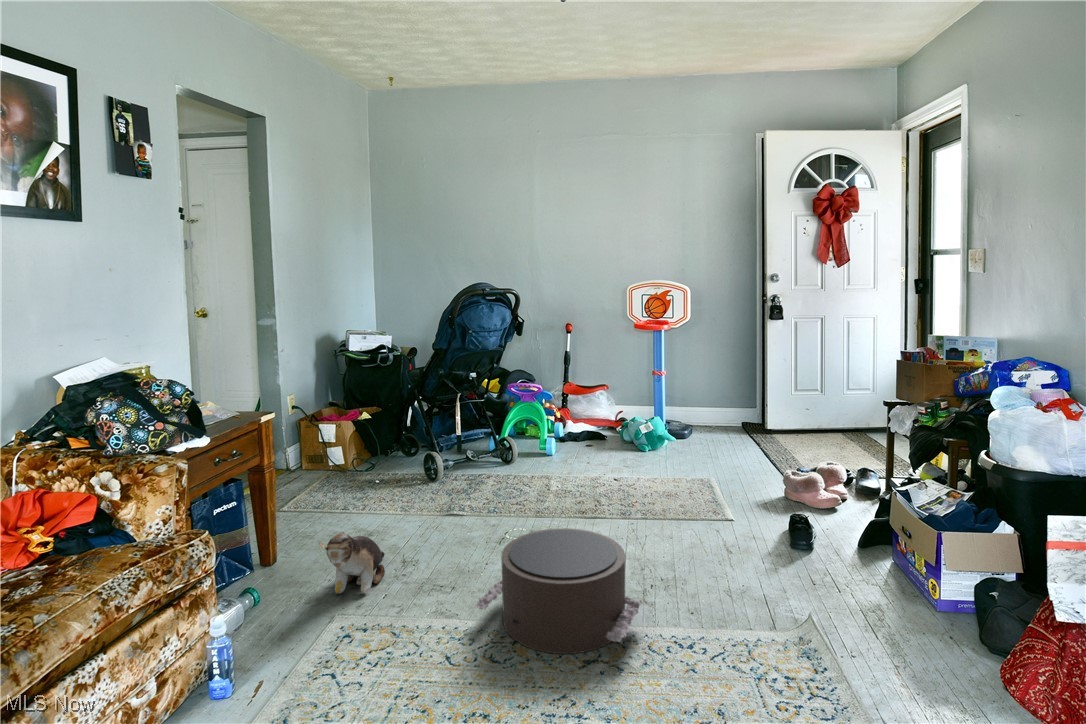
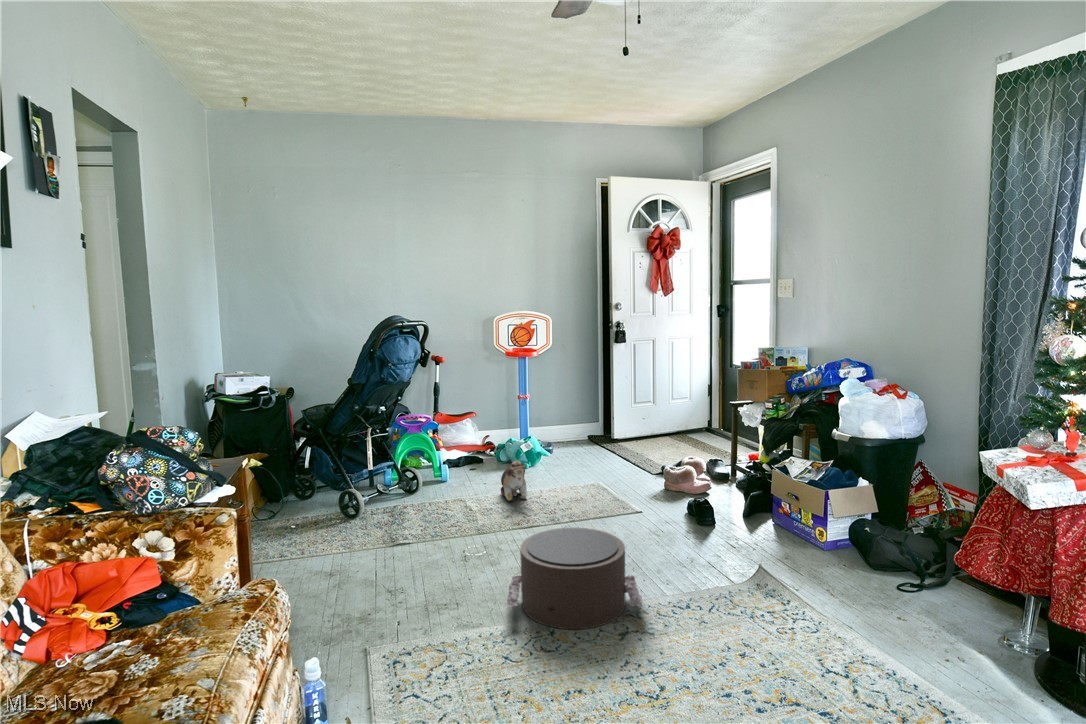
plush toy: present [319,532,385,594] -> present [501,461,527,501]

